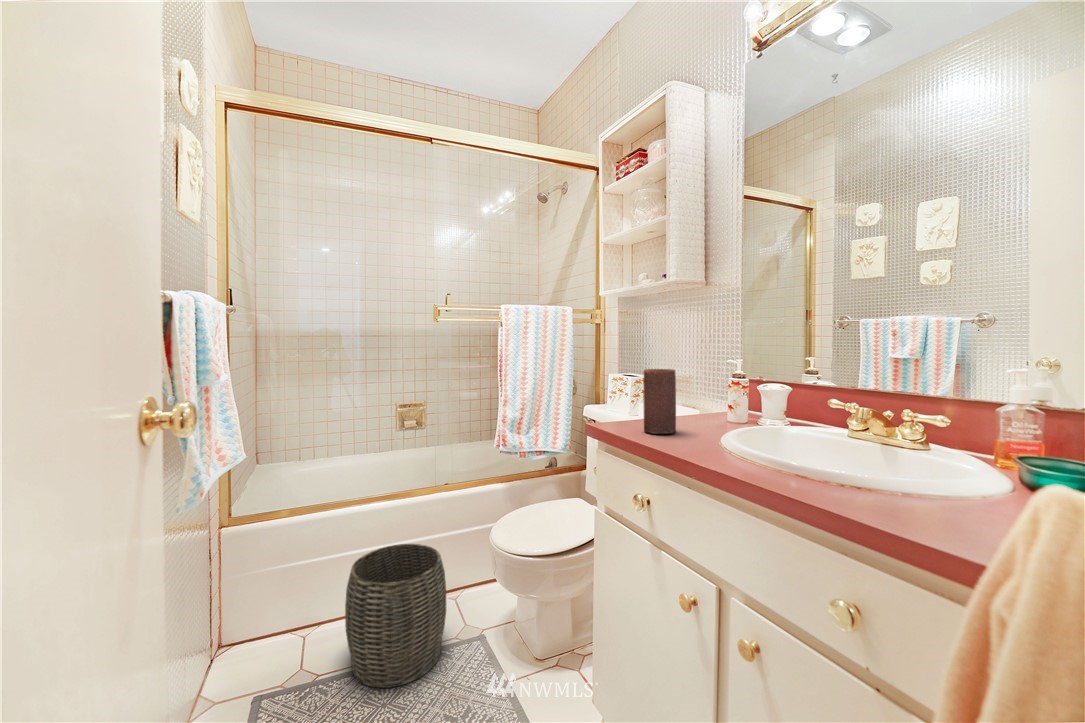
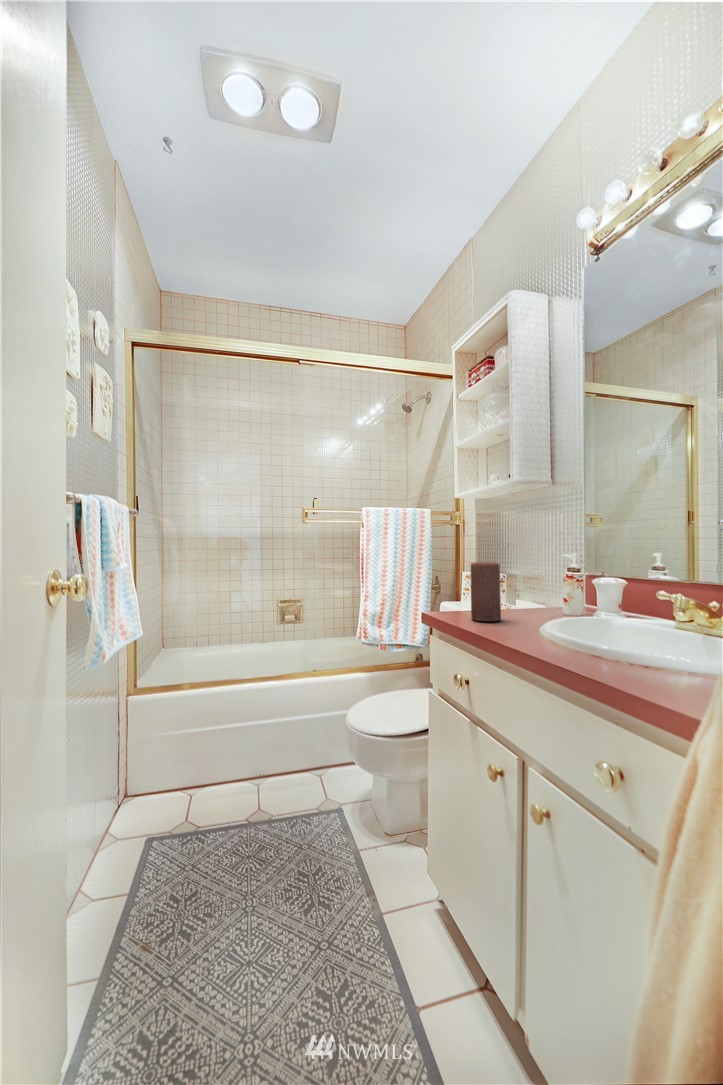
woven basket: present [345,544,446,688] -> none [221,720,307,844]

